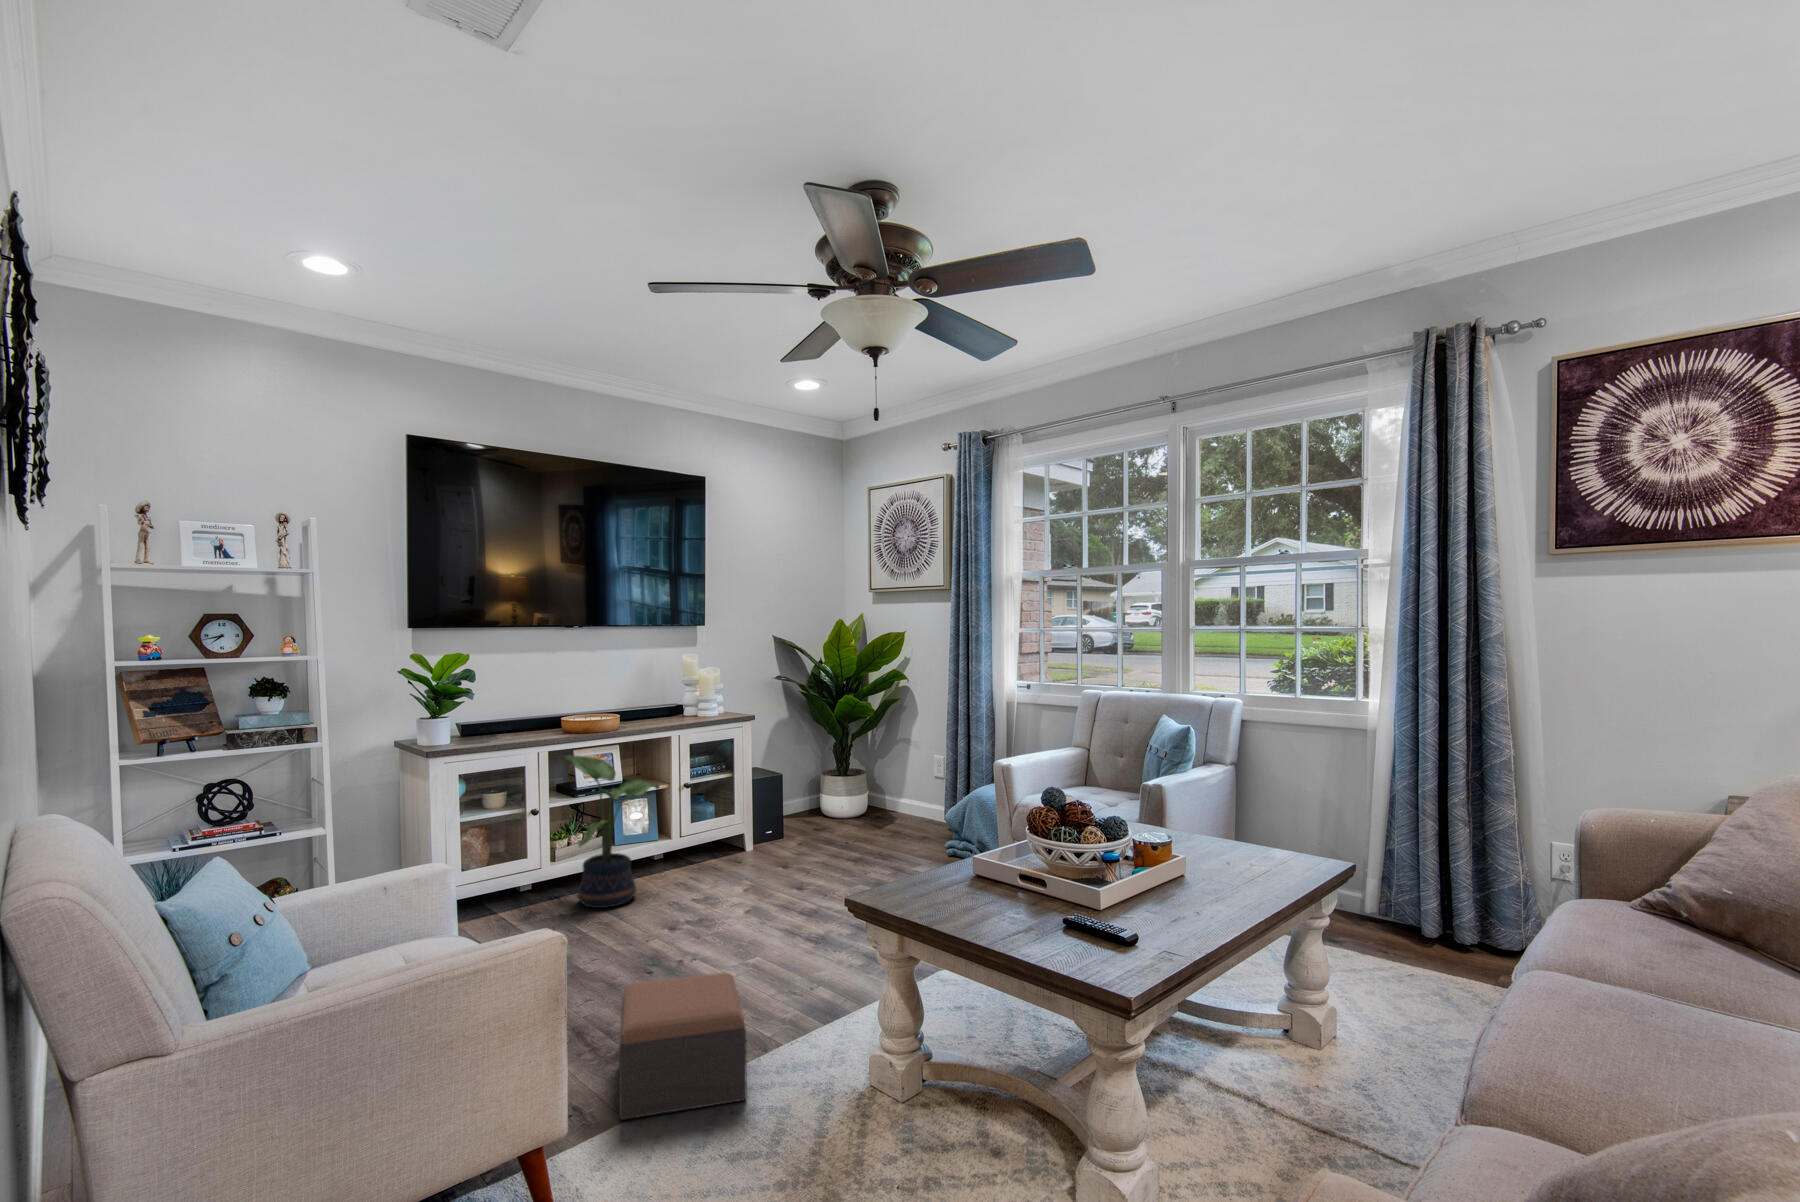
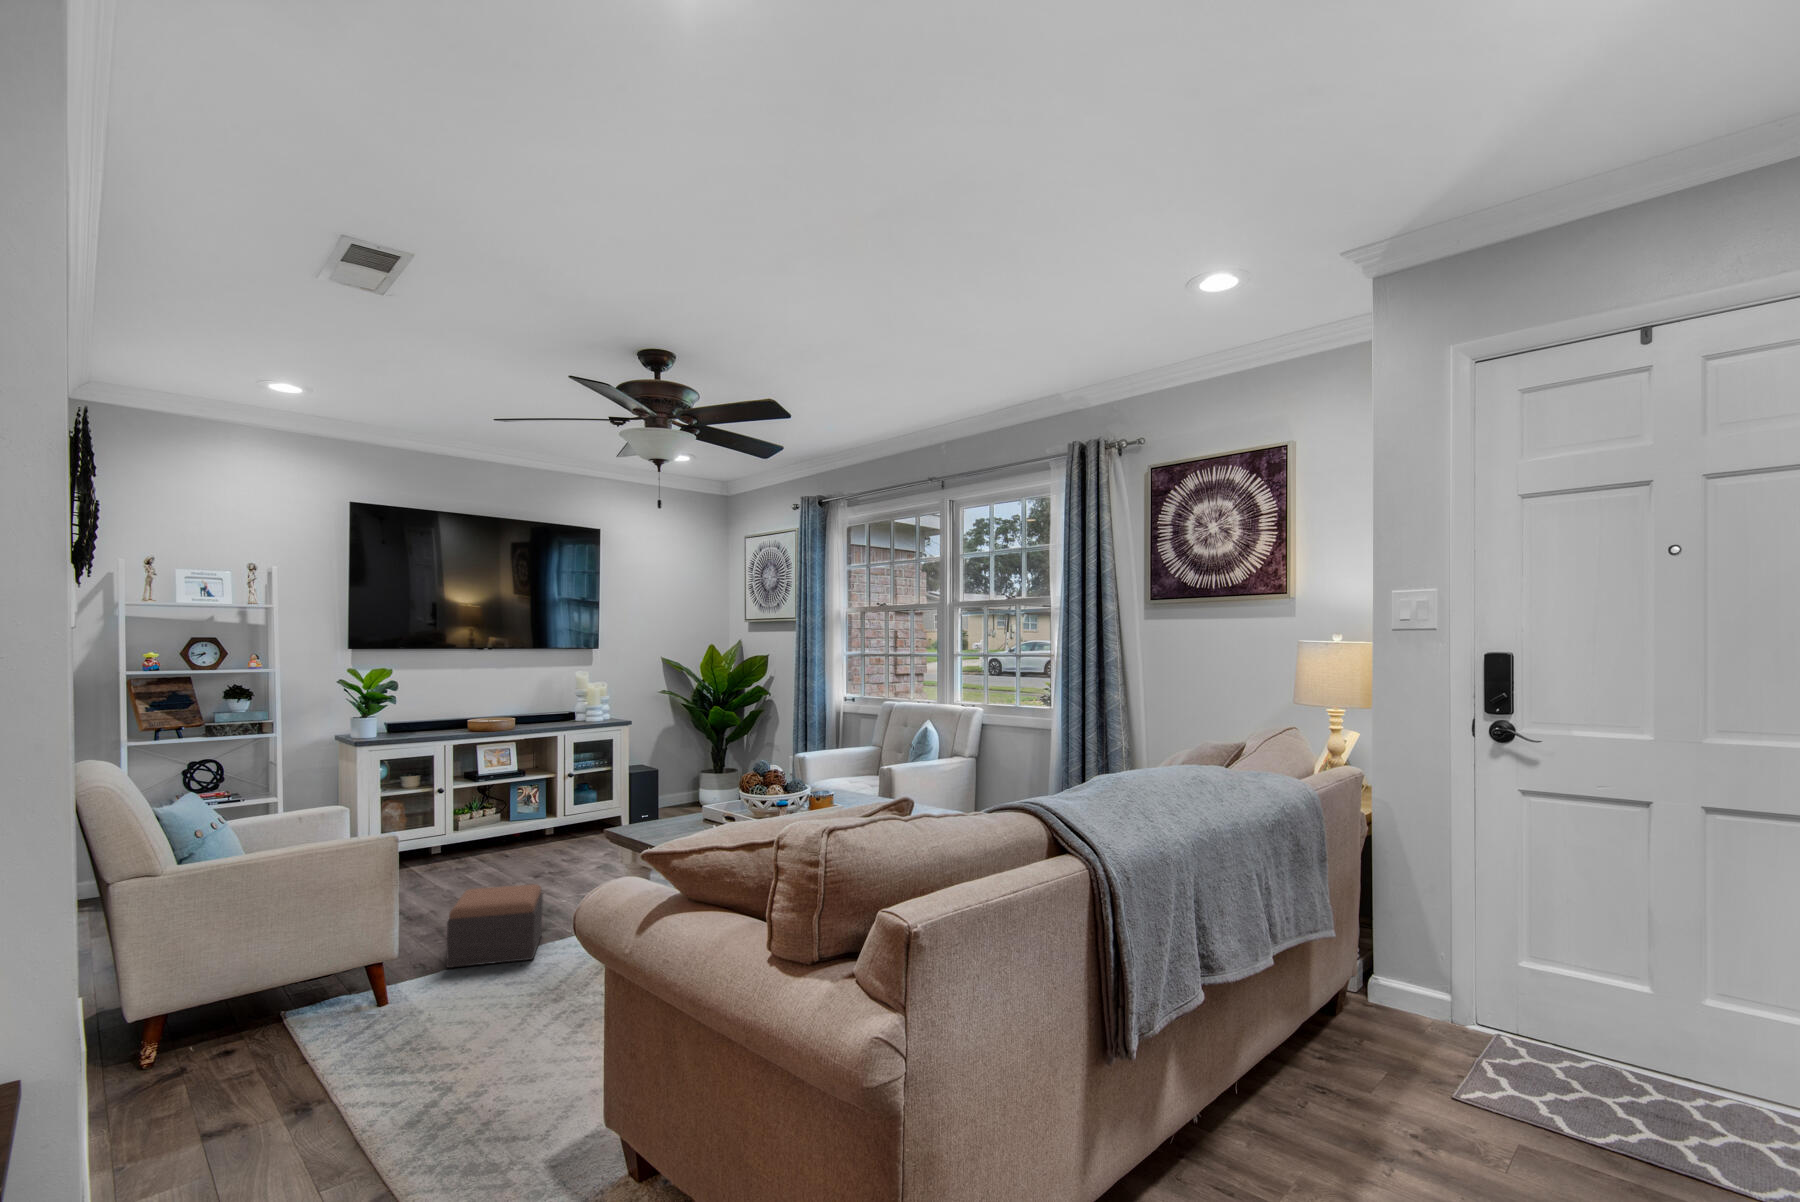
potted plant: present [562,755,659,908] -> none [463,747,541,862]

